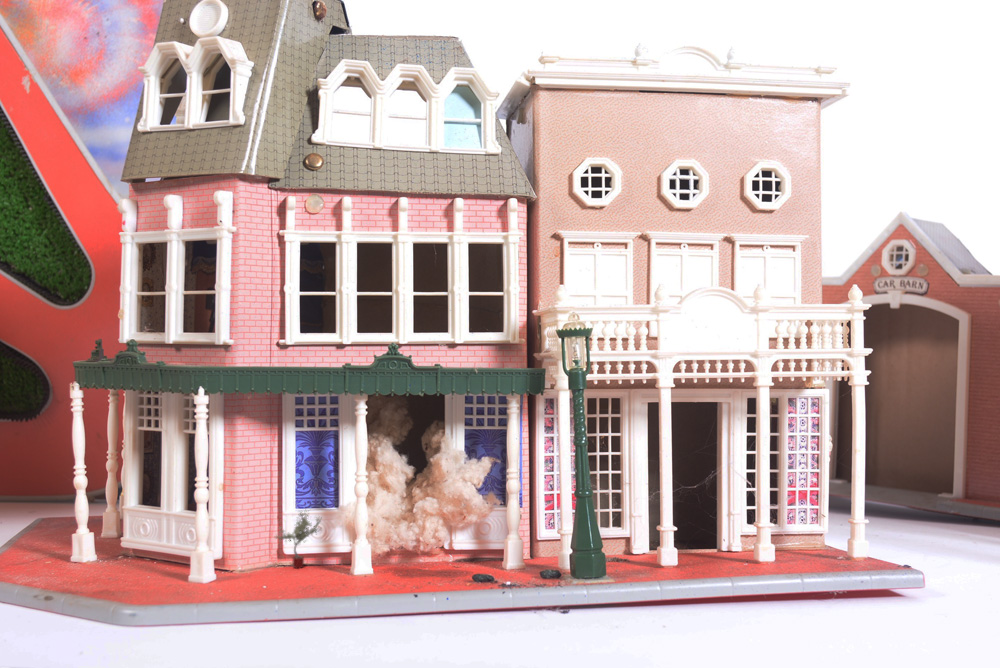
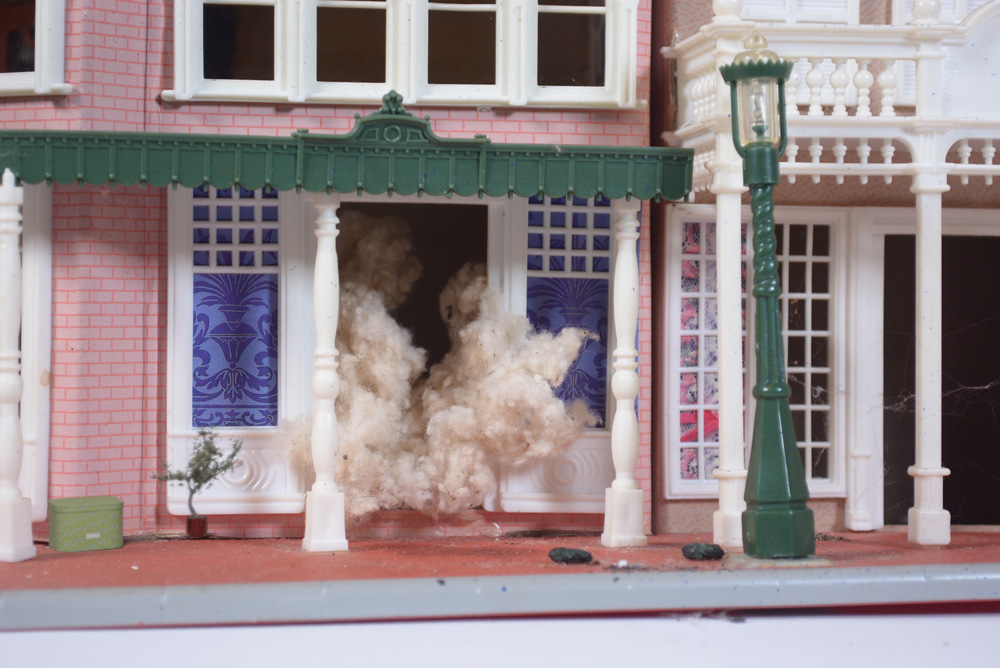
storage box: none [224,547,263,579] -> present [48,496,124,552]

